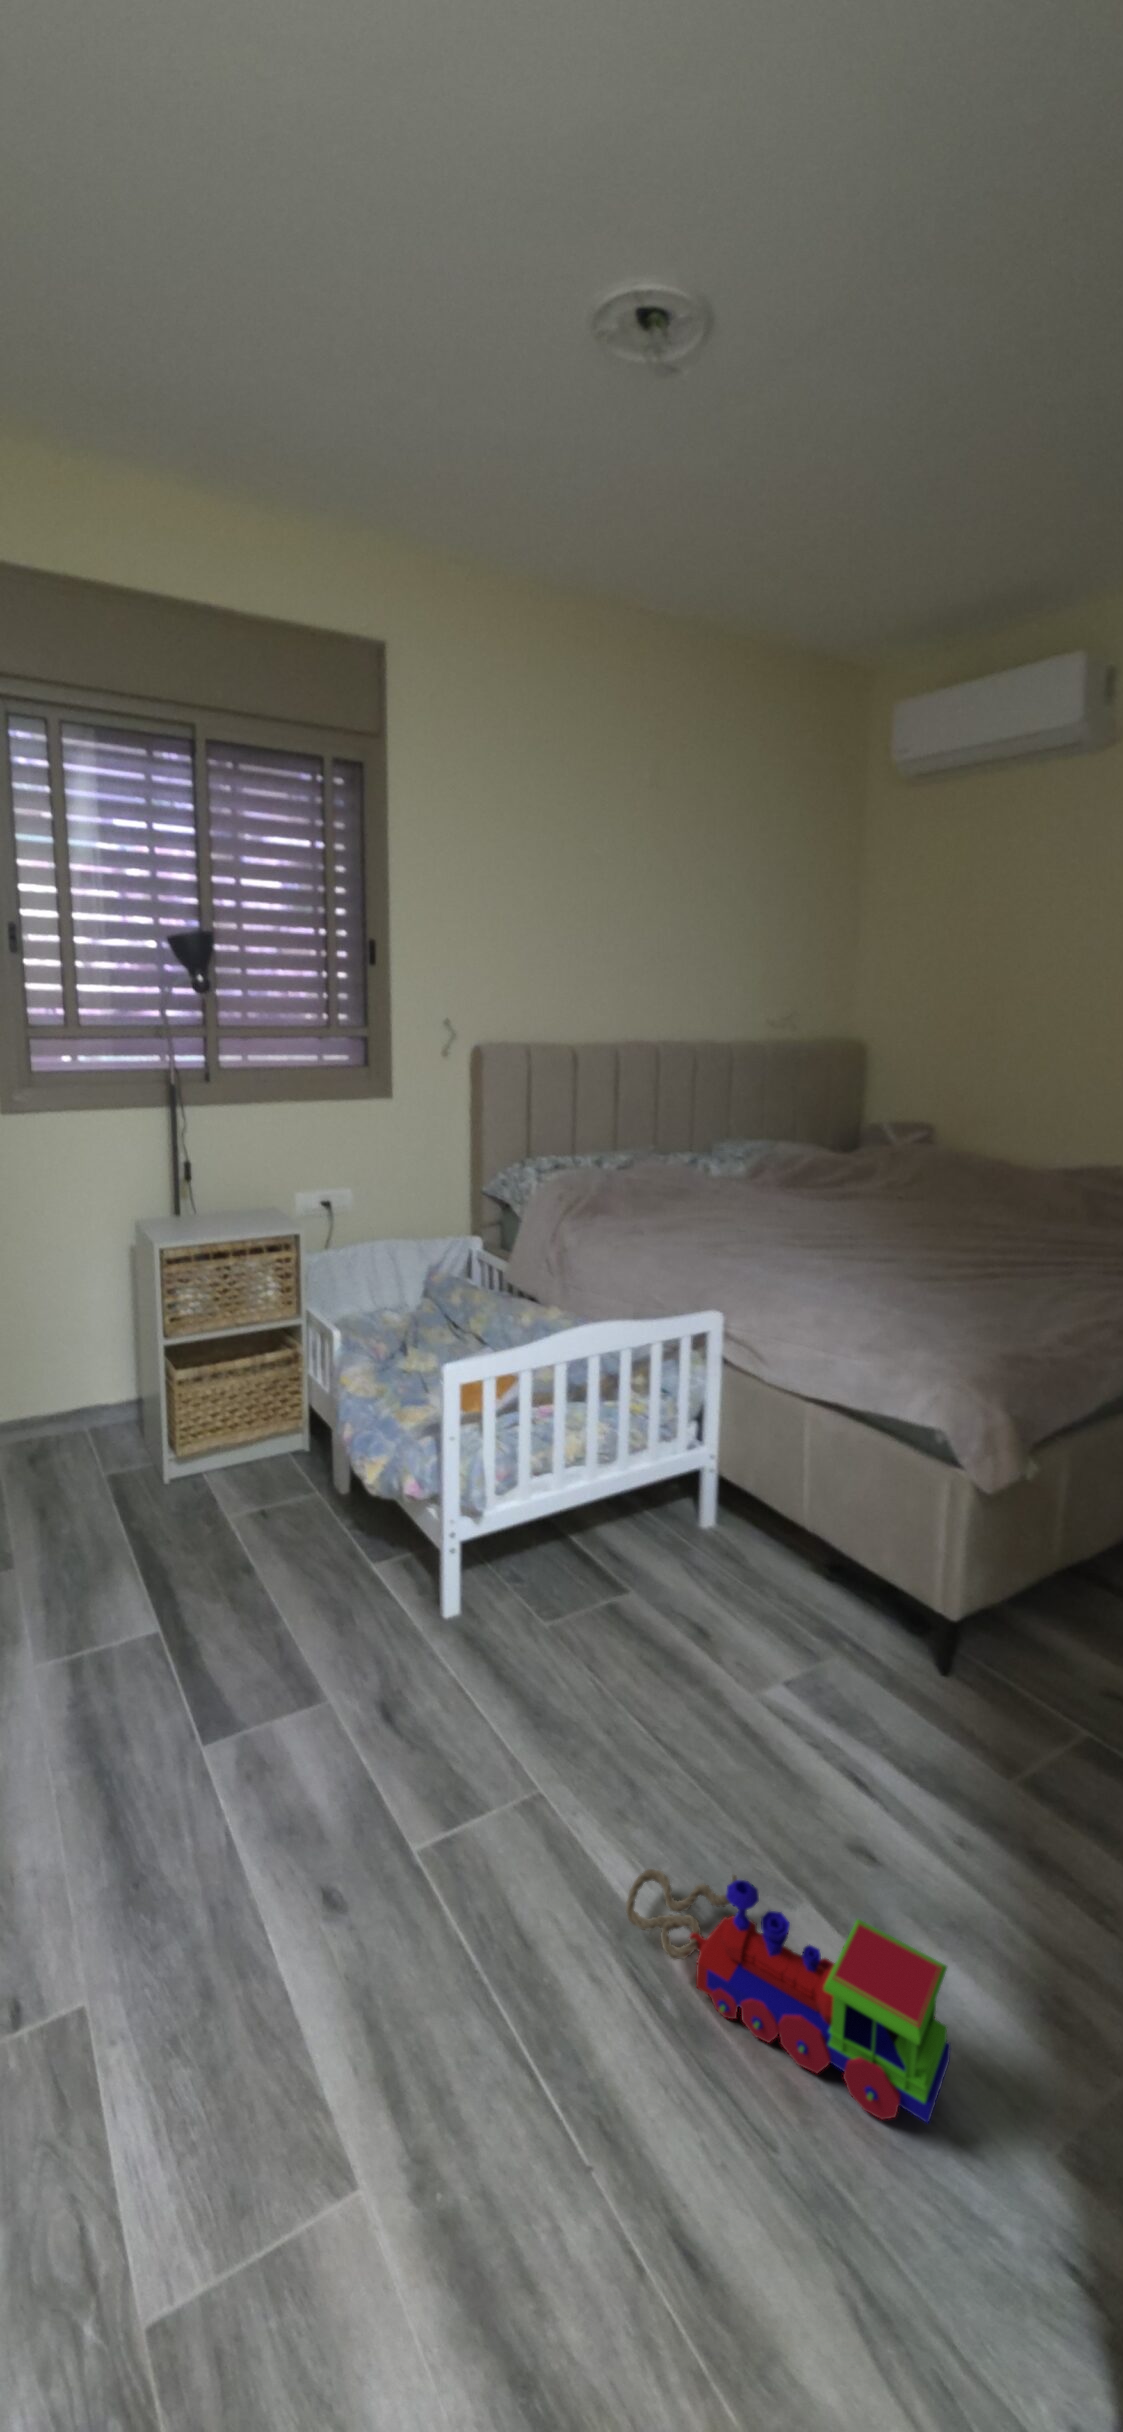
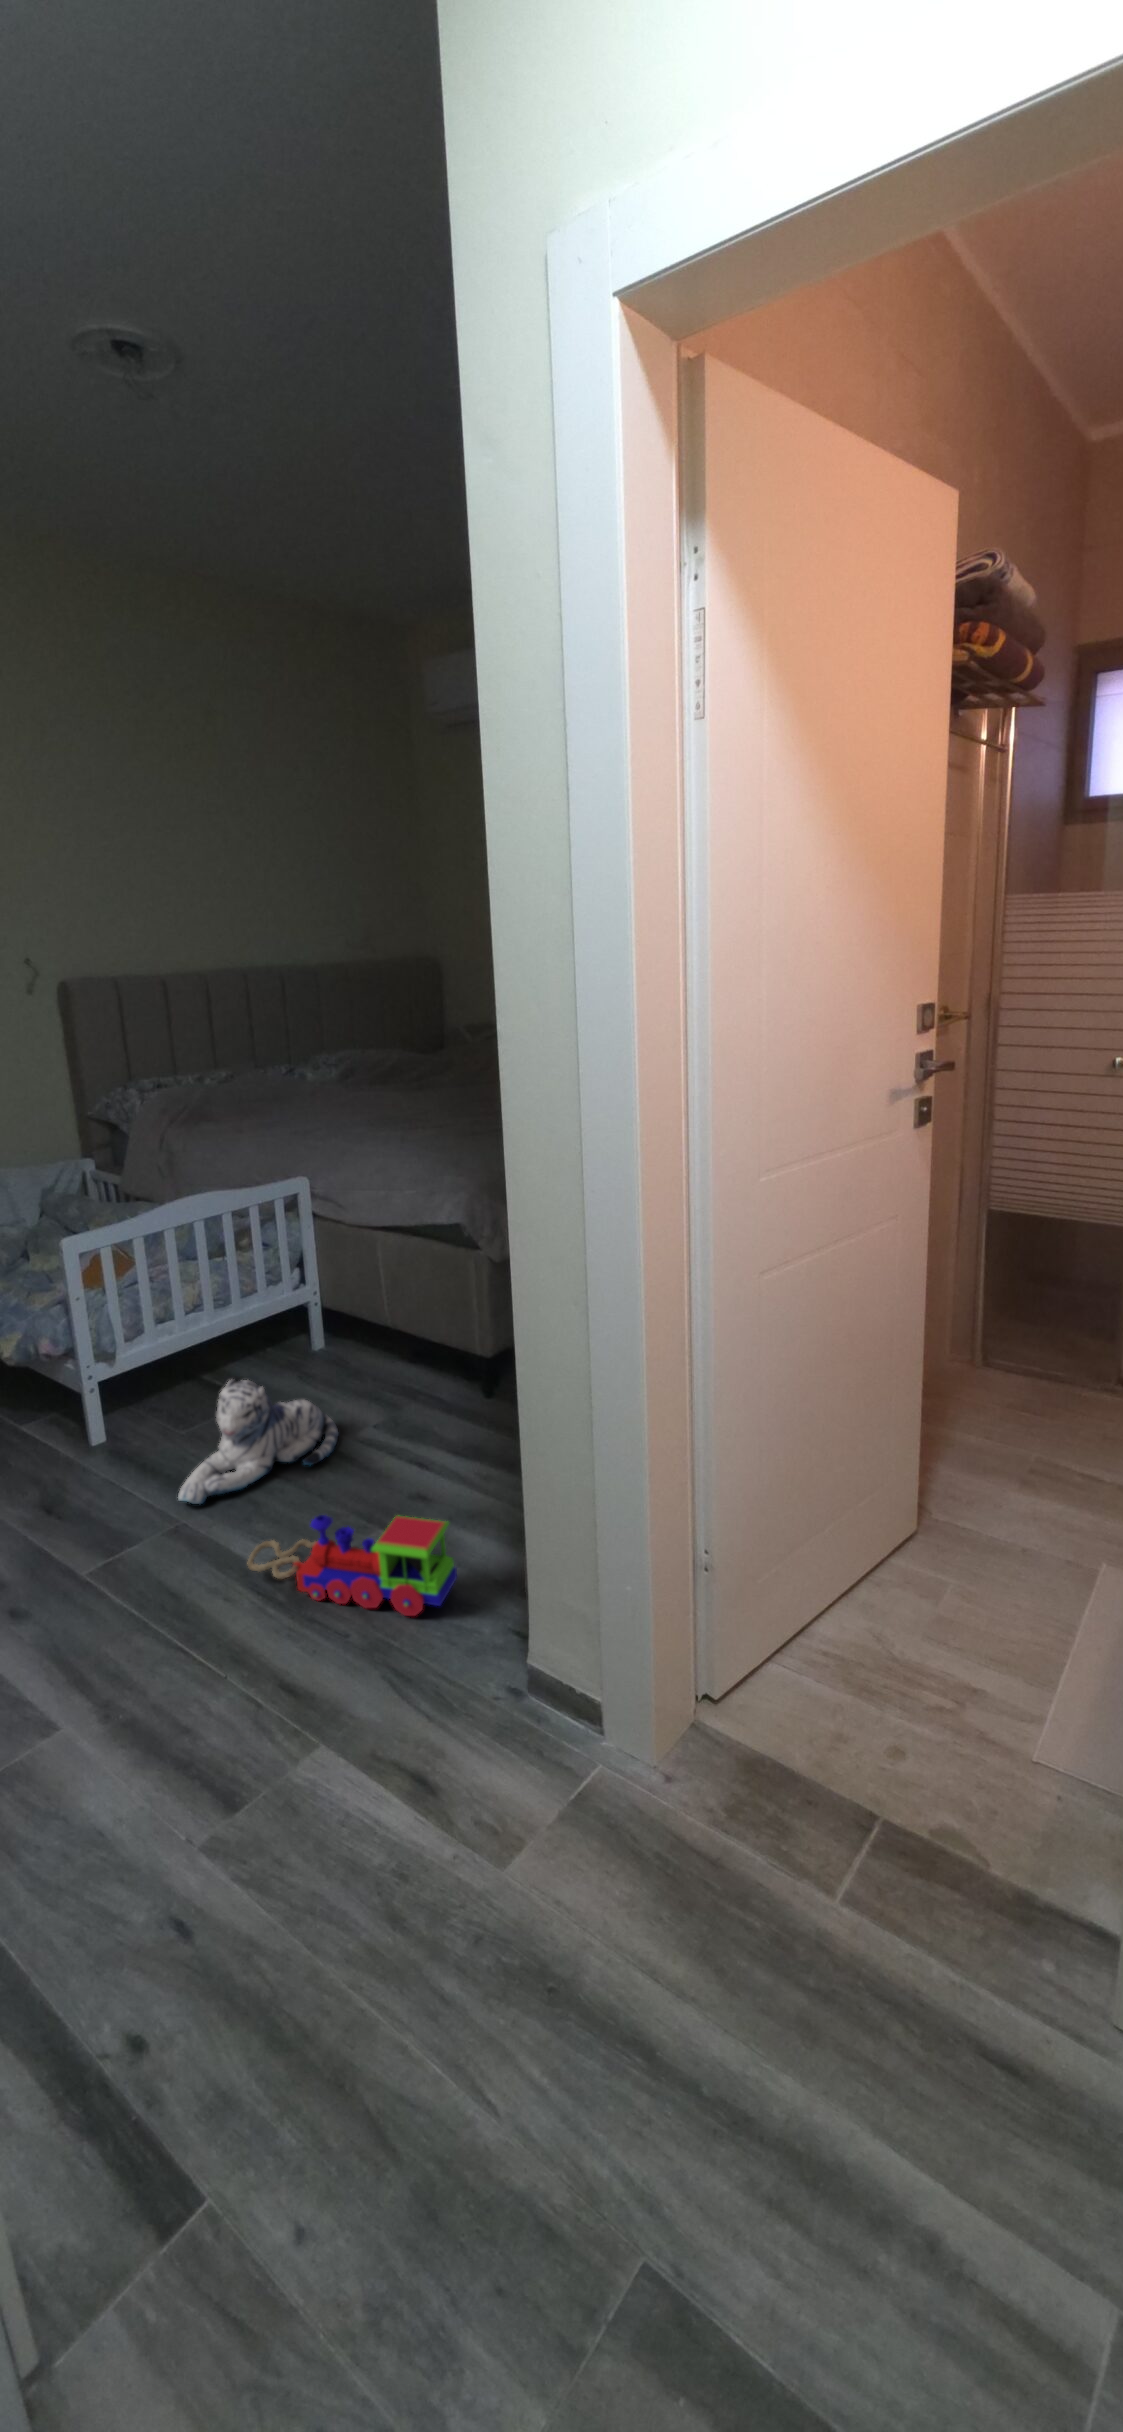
plush toy: none [538,1590,742,1759] -> present [178,1380,339,1504]

